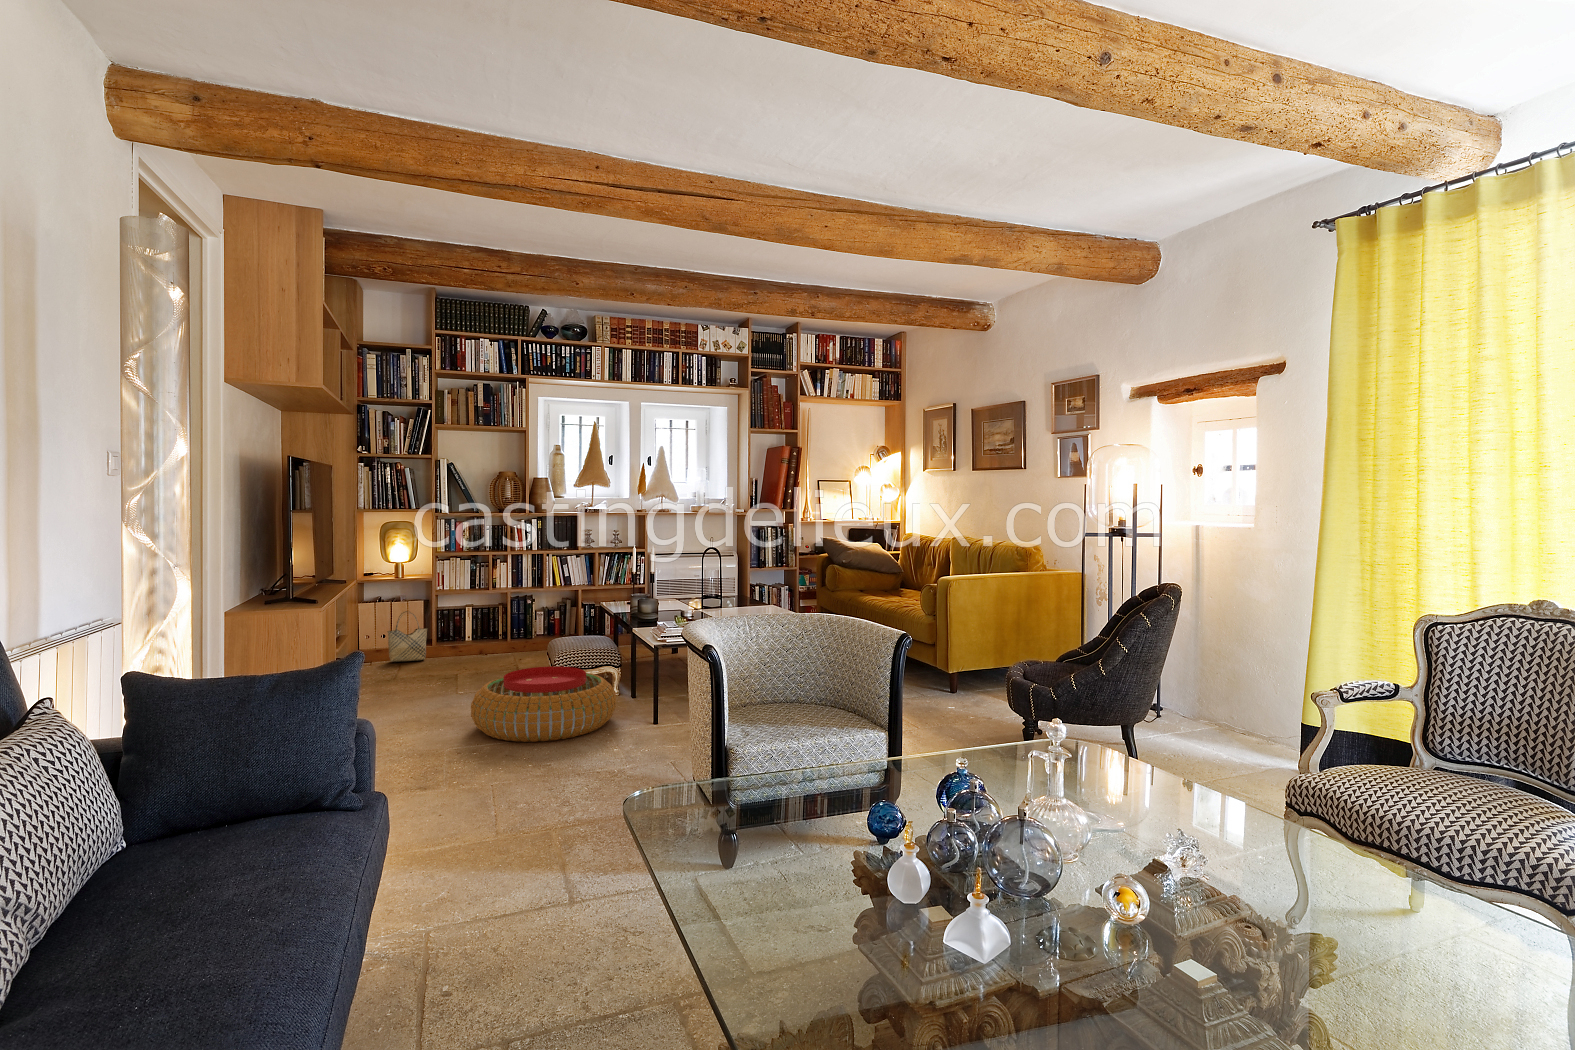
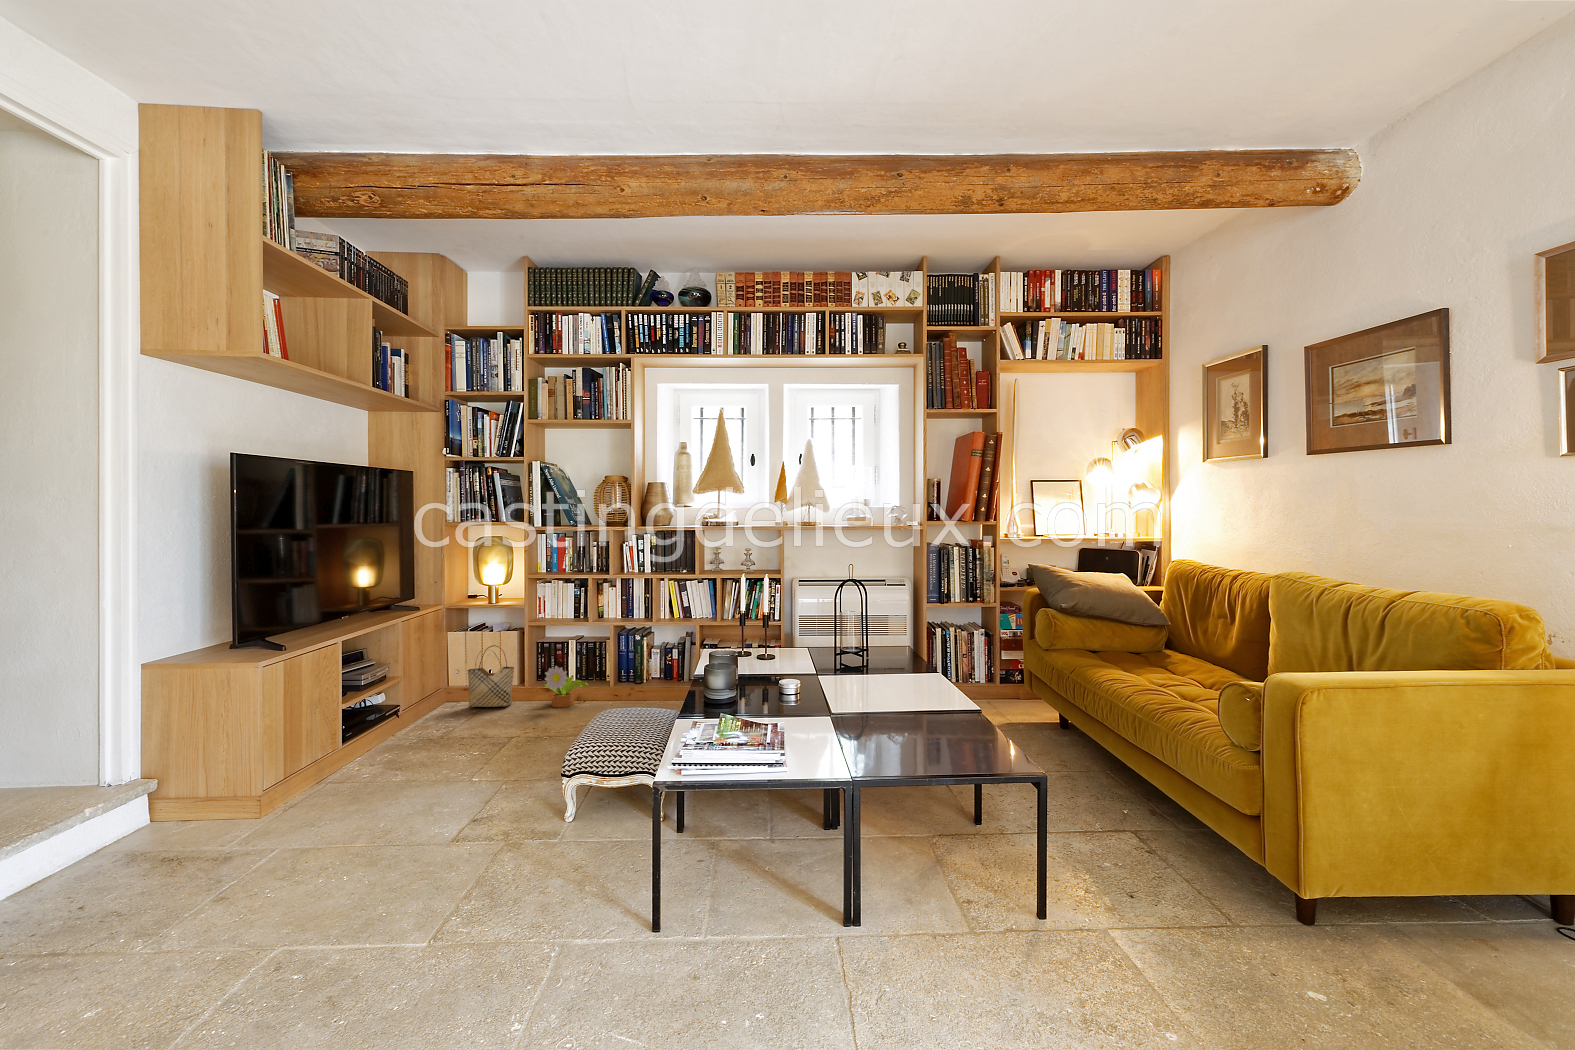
decorative plant: none [451,624,492,658] -> present [540,666,588,707]
pouf: present [471,666,616,742] -> none [307,798,589,993]

